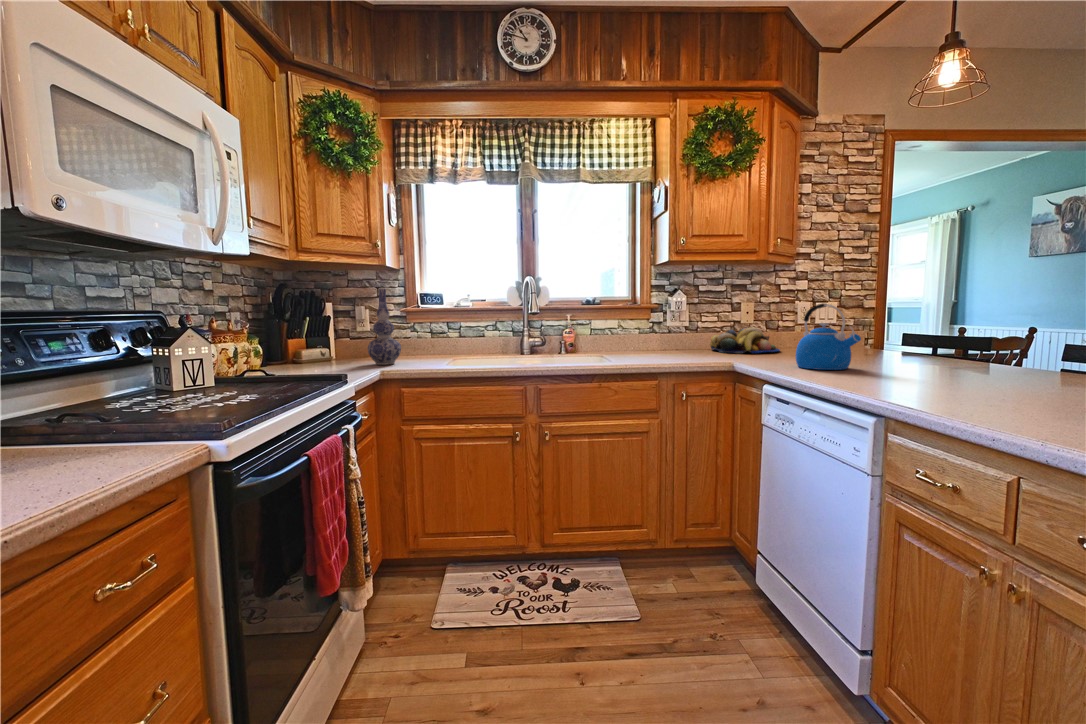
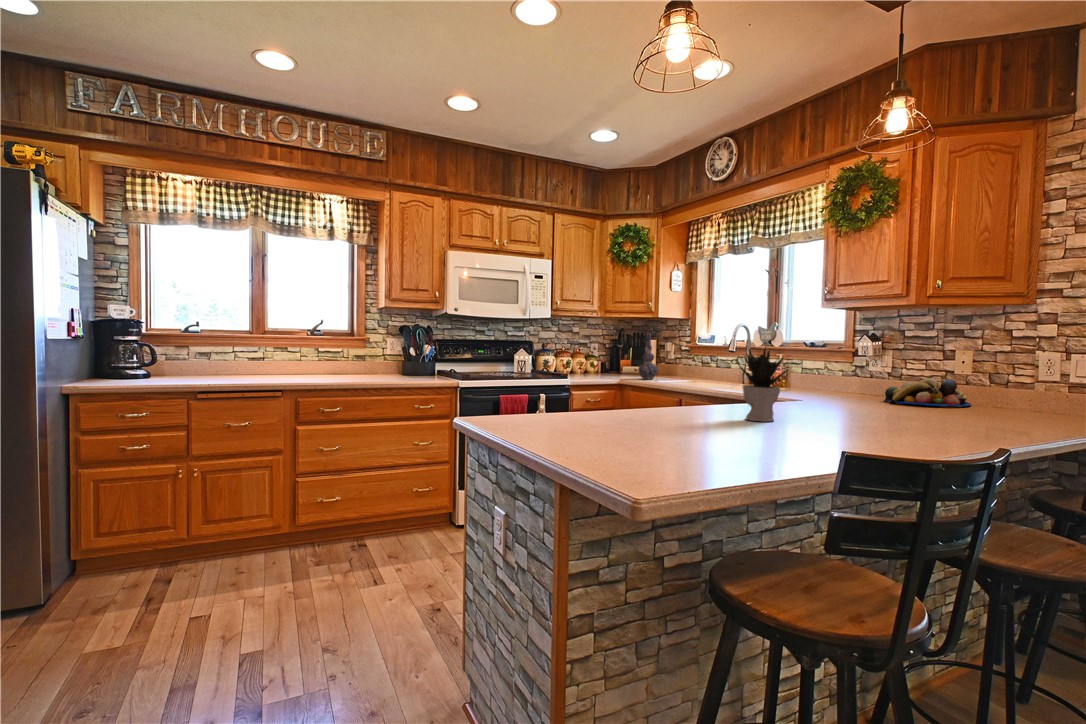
potted plant: none [906,282,1002,392] -> present [737,346,789,422]
kettle: present [796,304,861,370] -> none [804,355,850,413]

